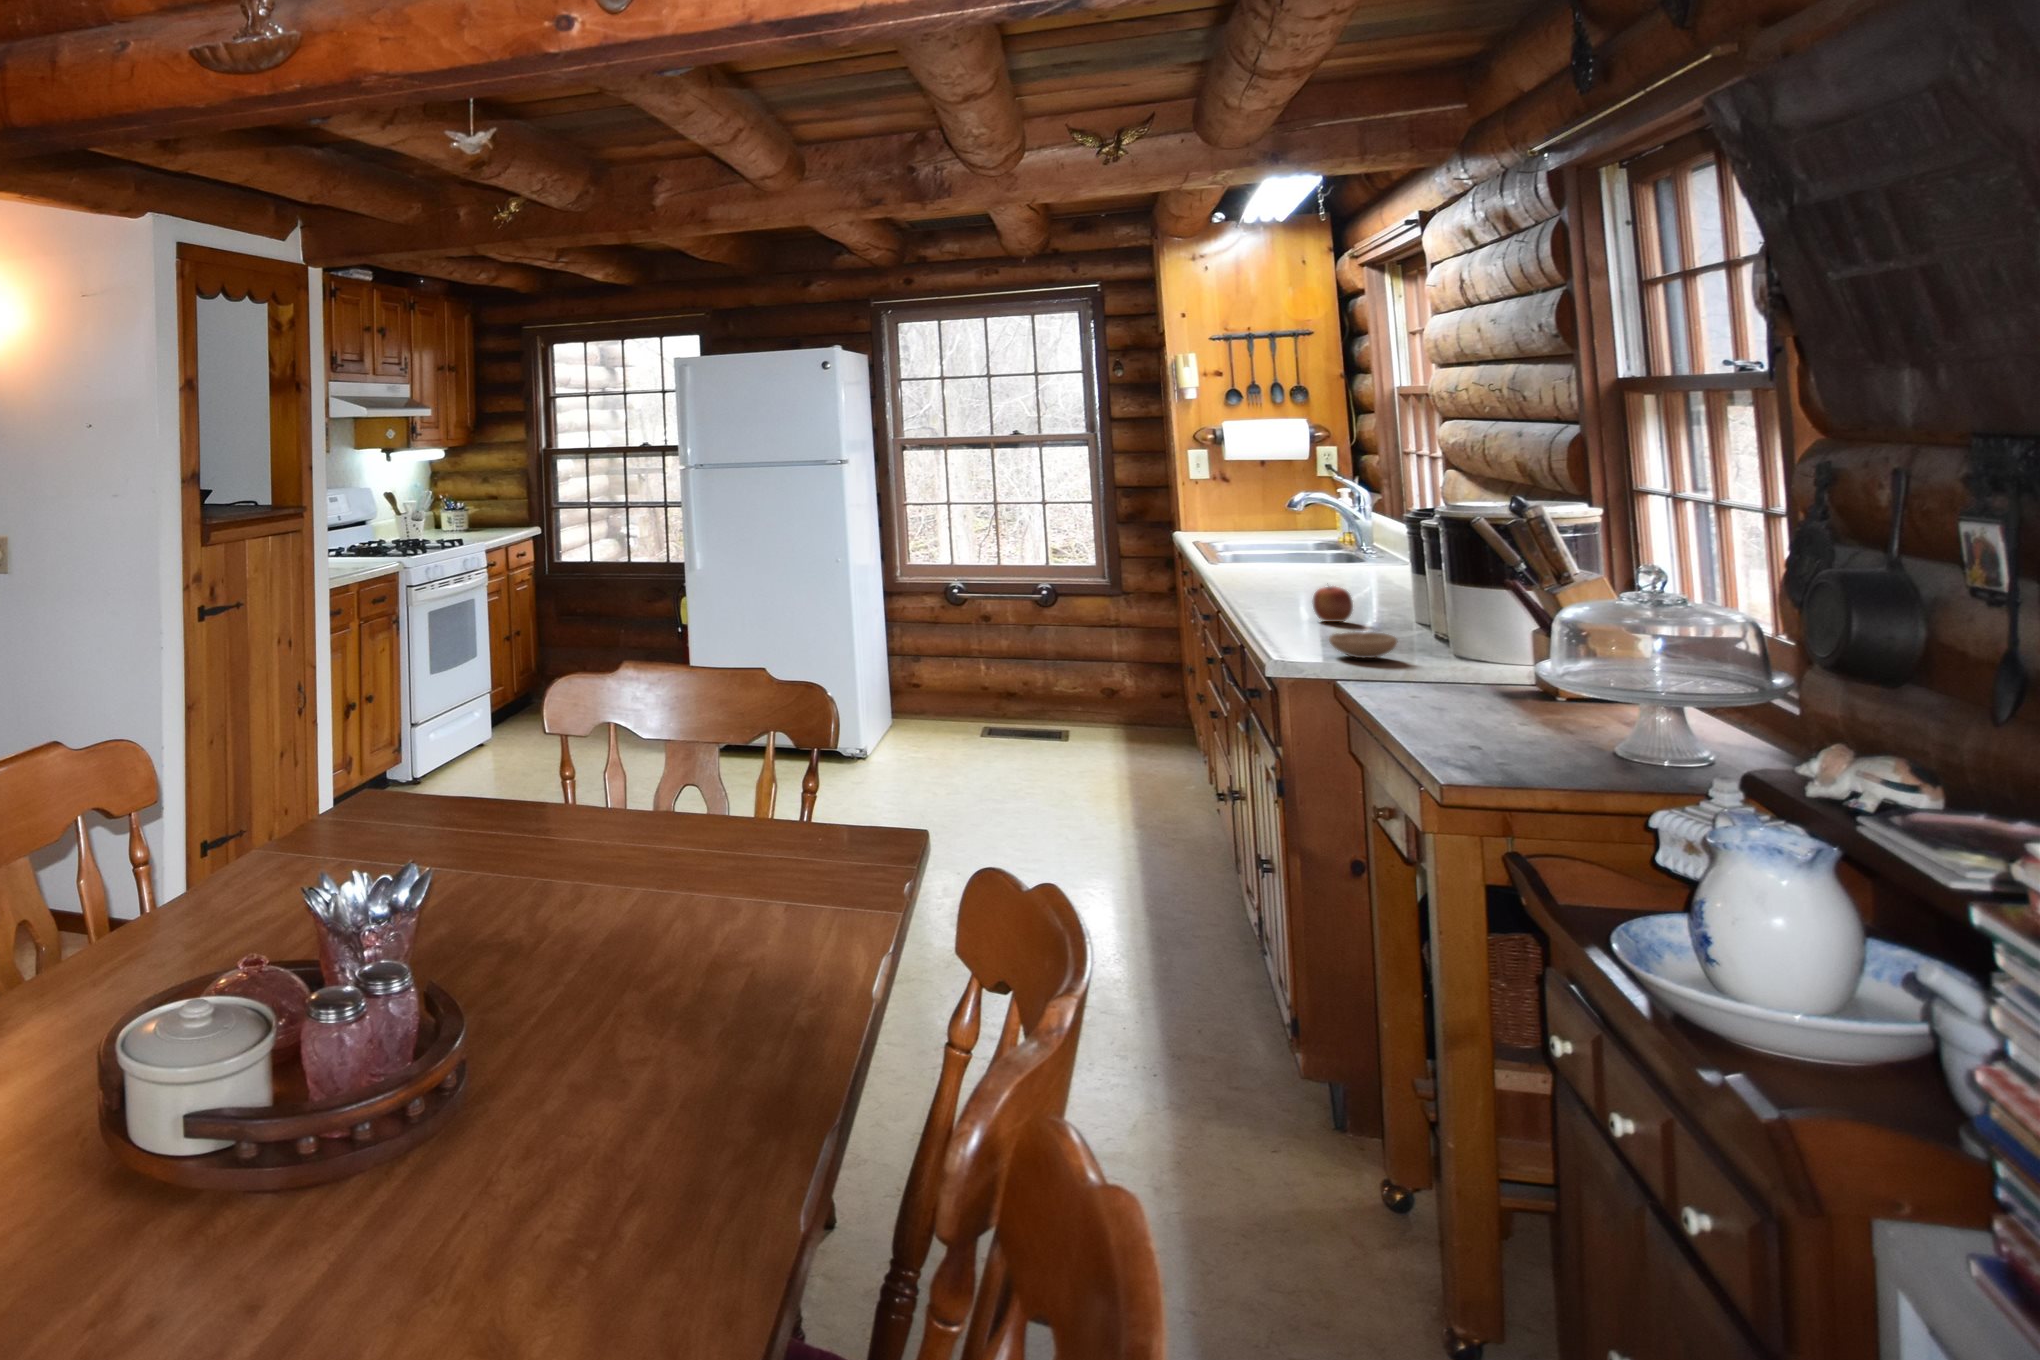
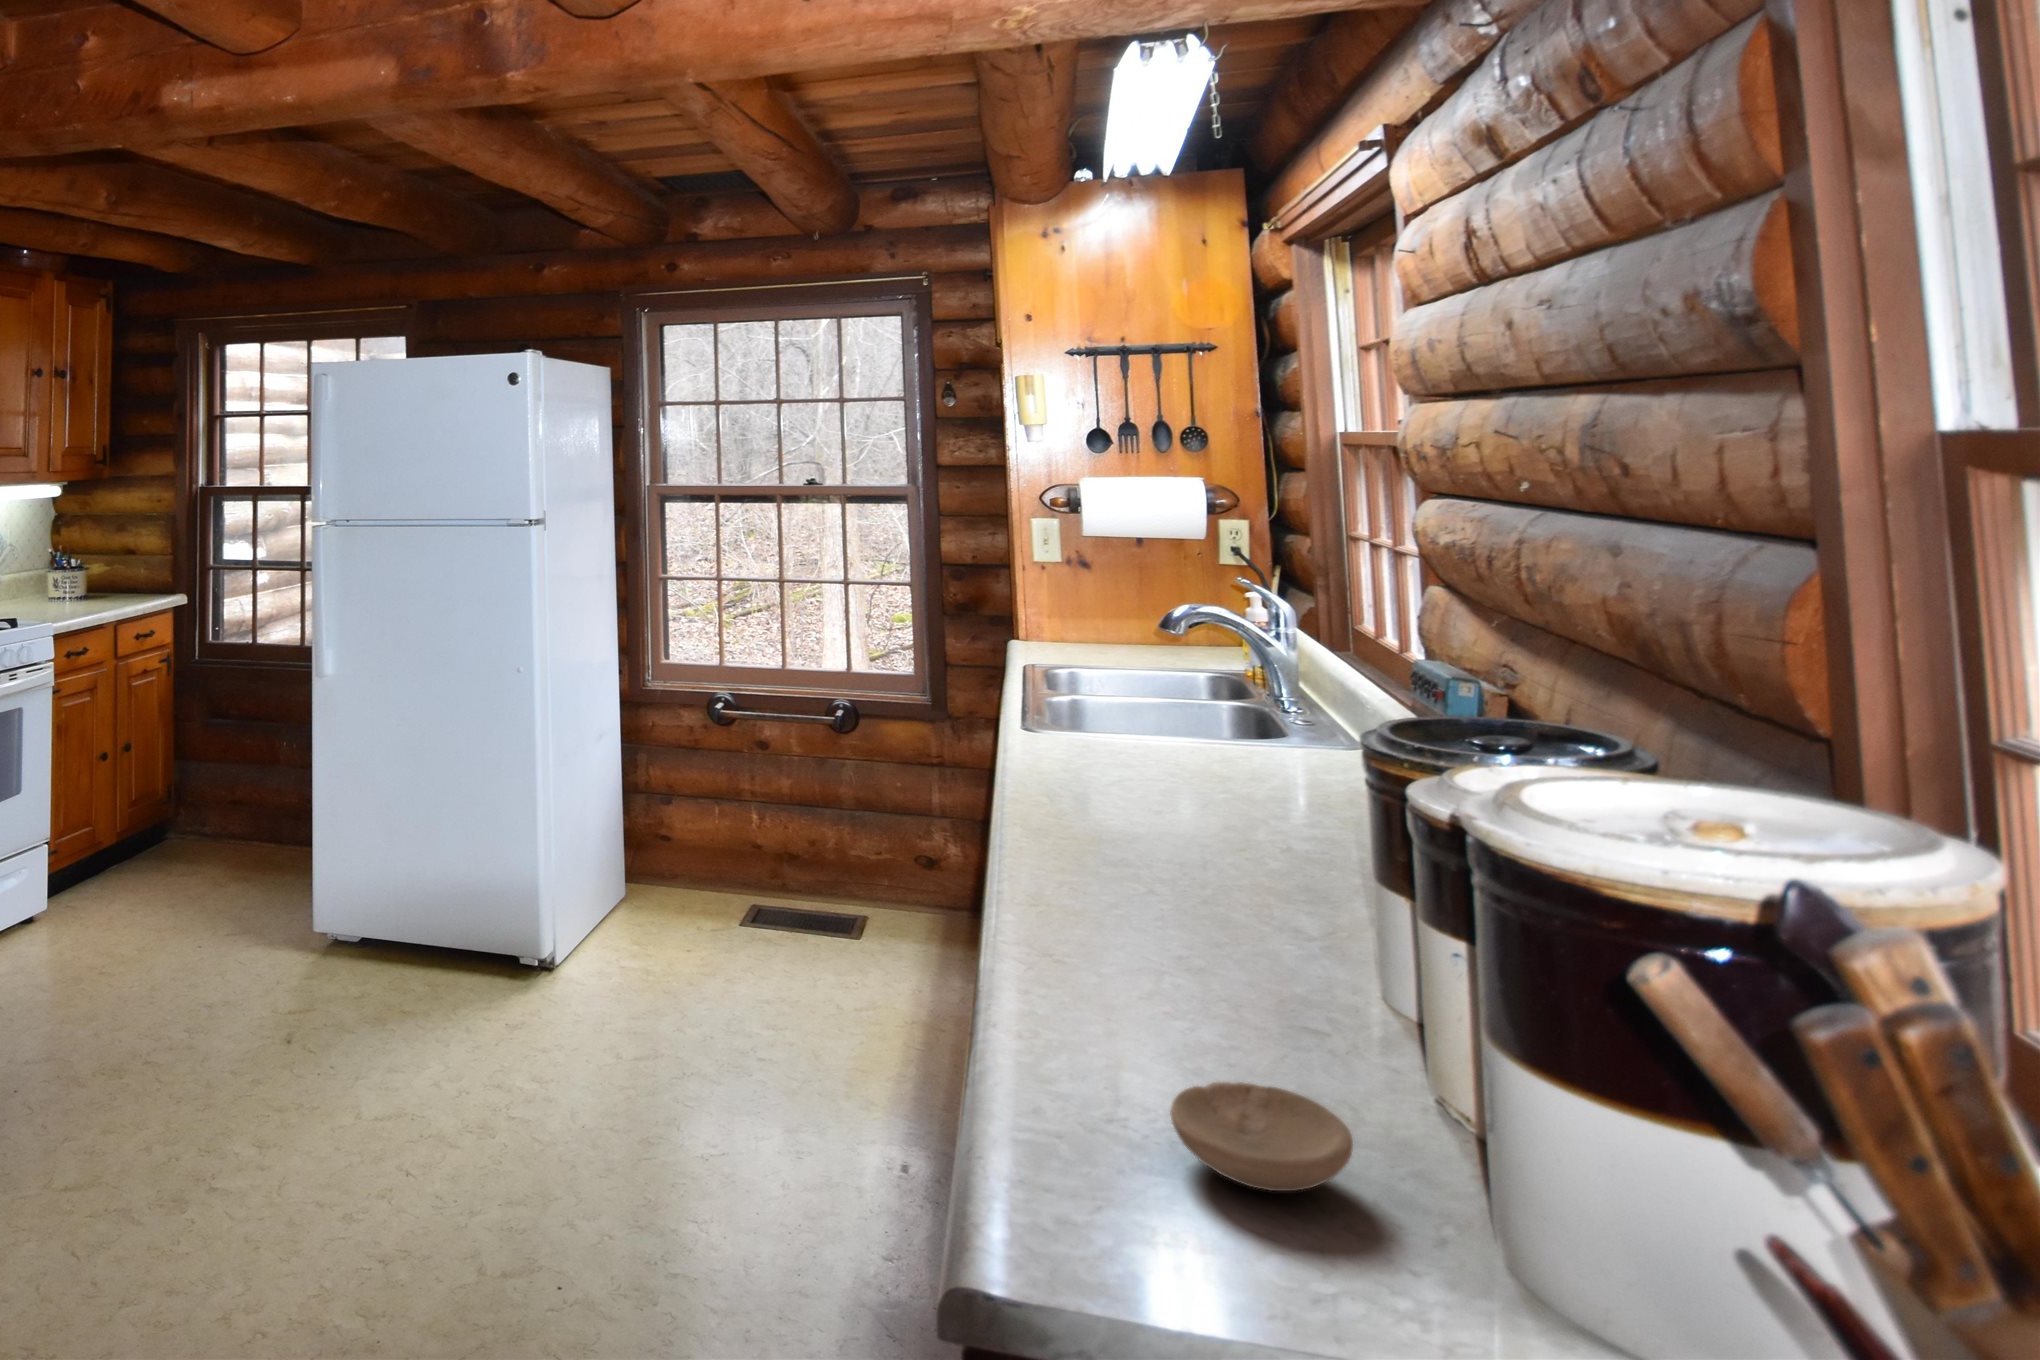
apple: present [1312,586,1353,622] -> none [1163,863,1249,955]

